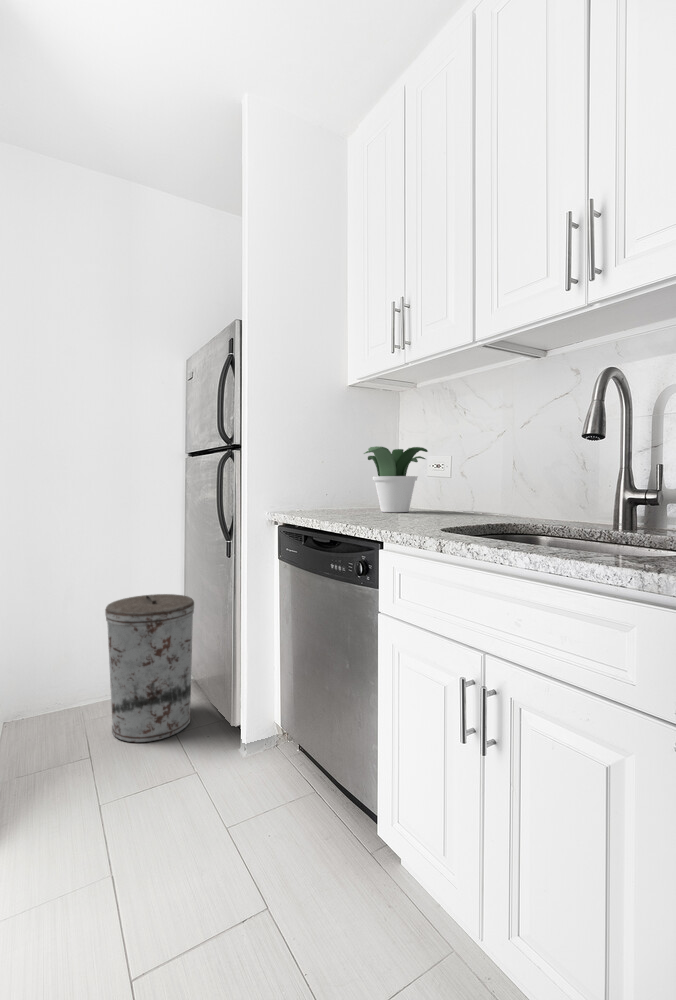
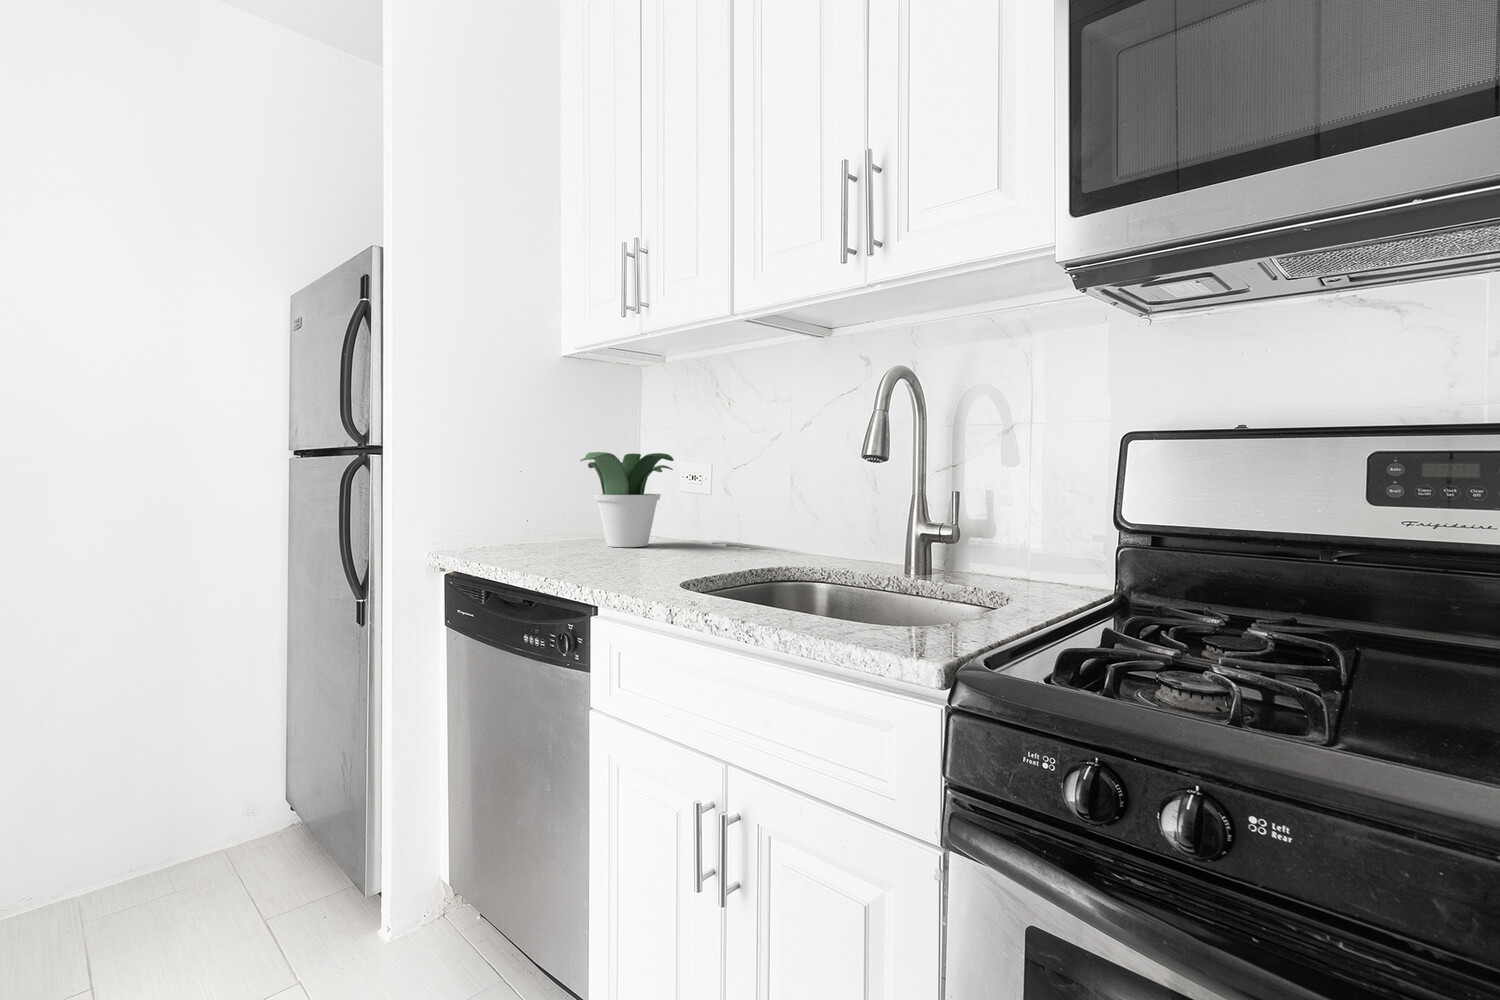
trash can: present [105,594,194,742] -> none [134,683,303,936]

